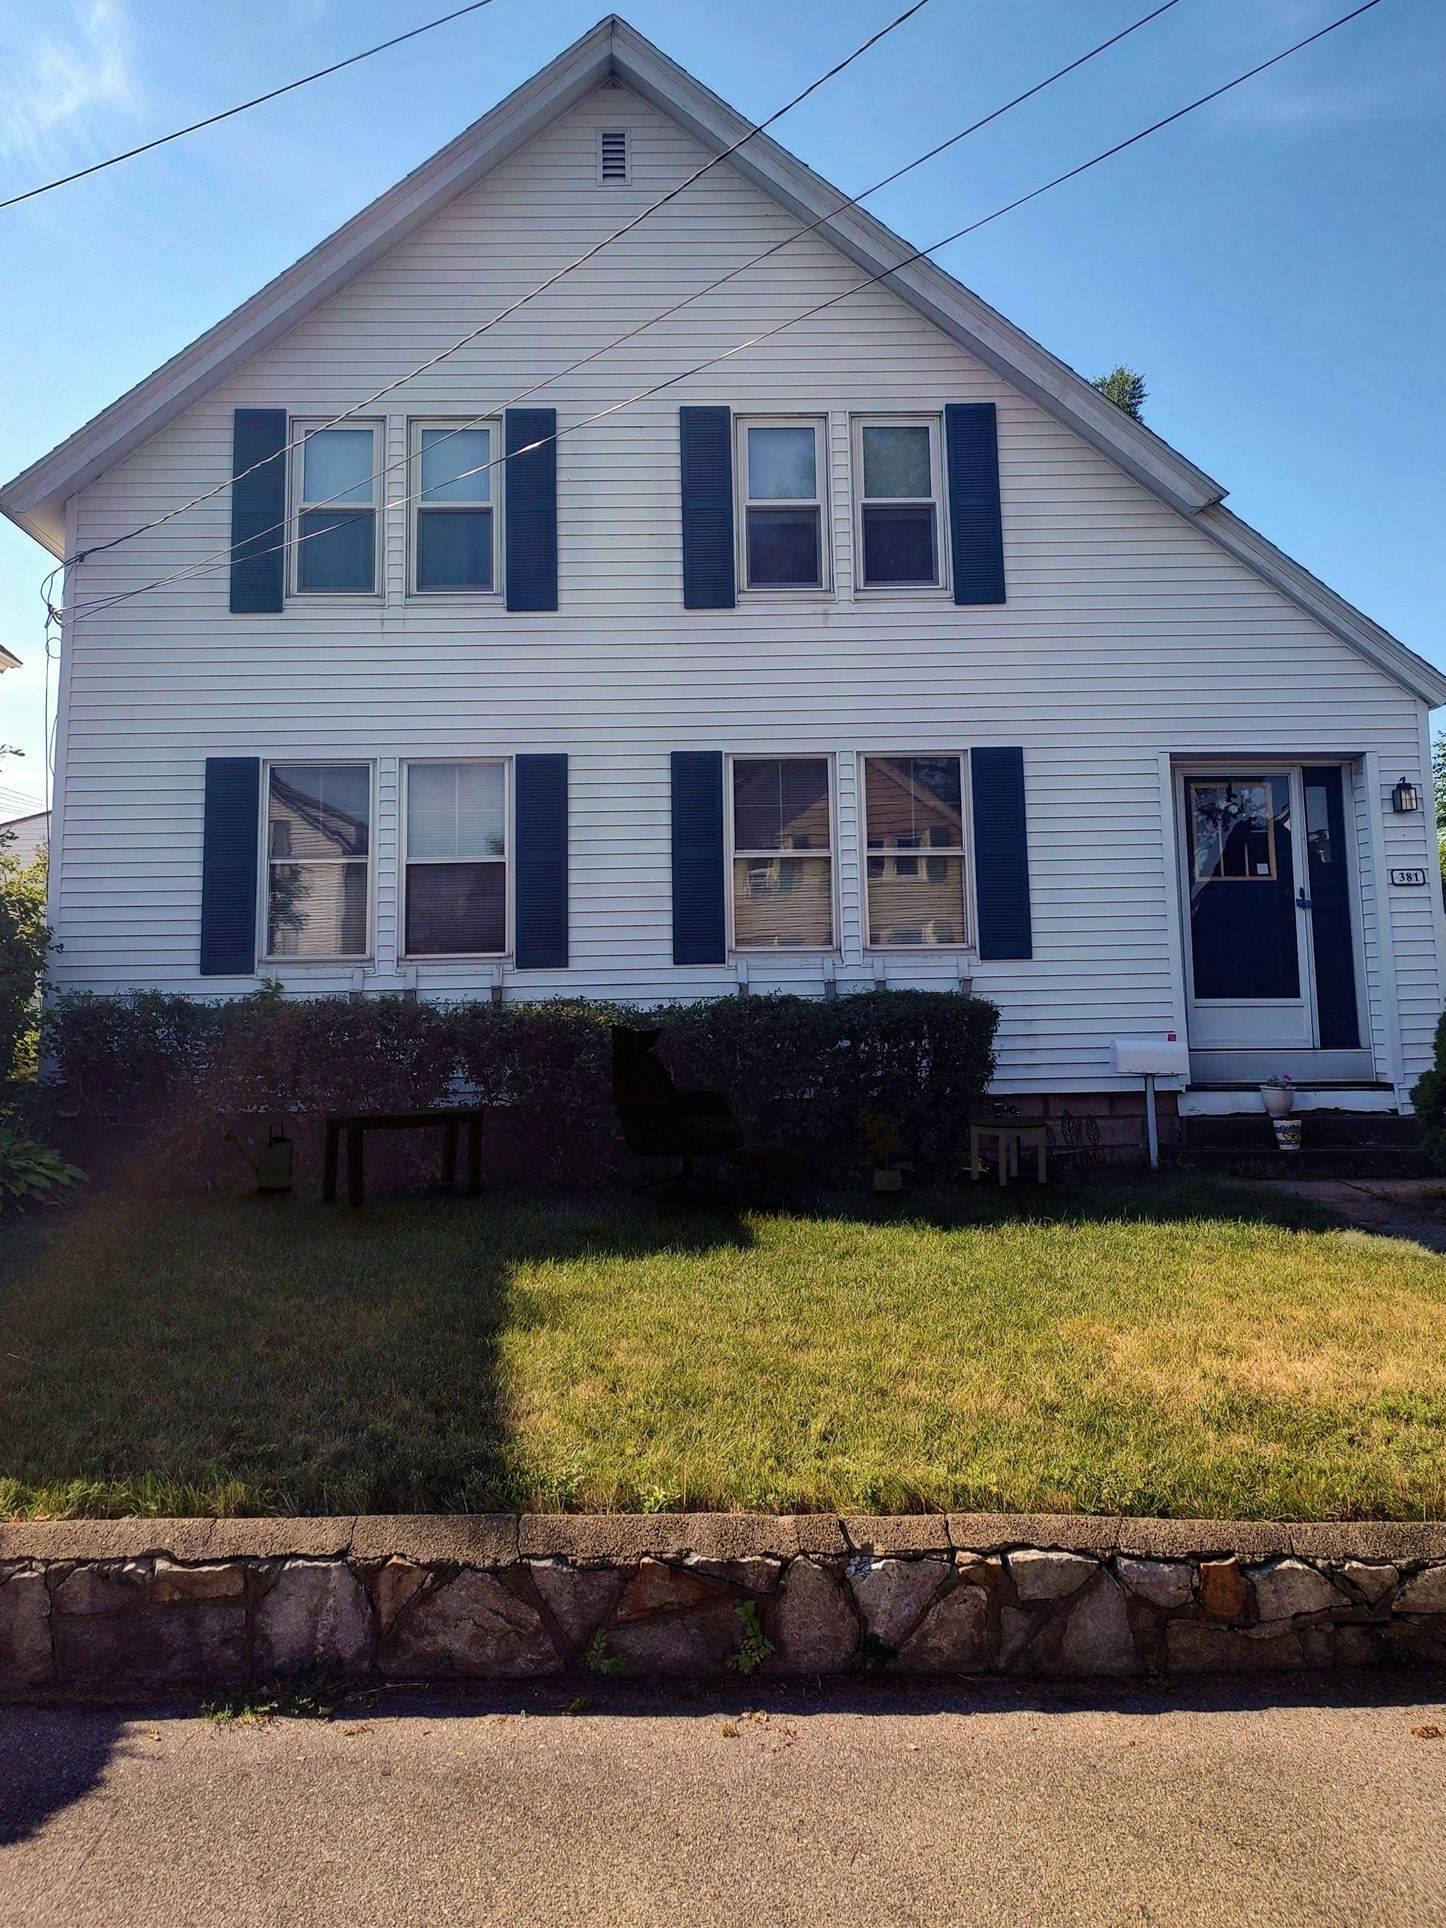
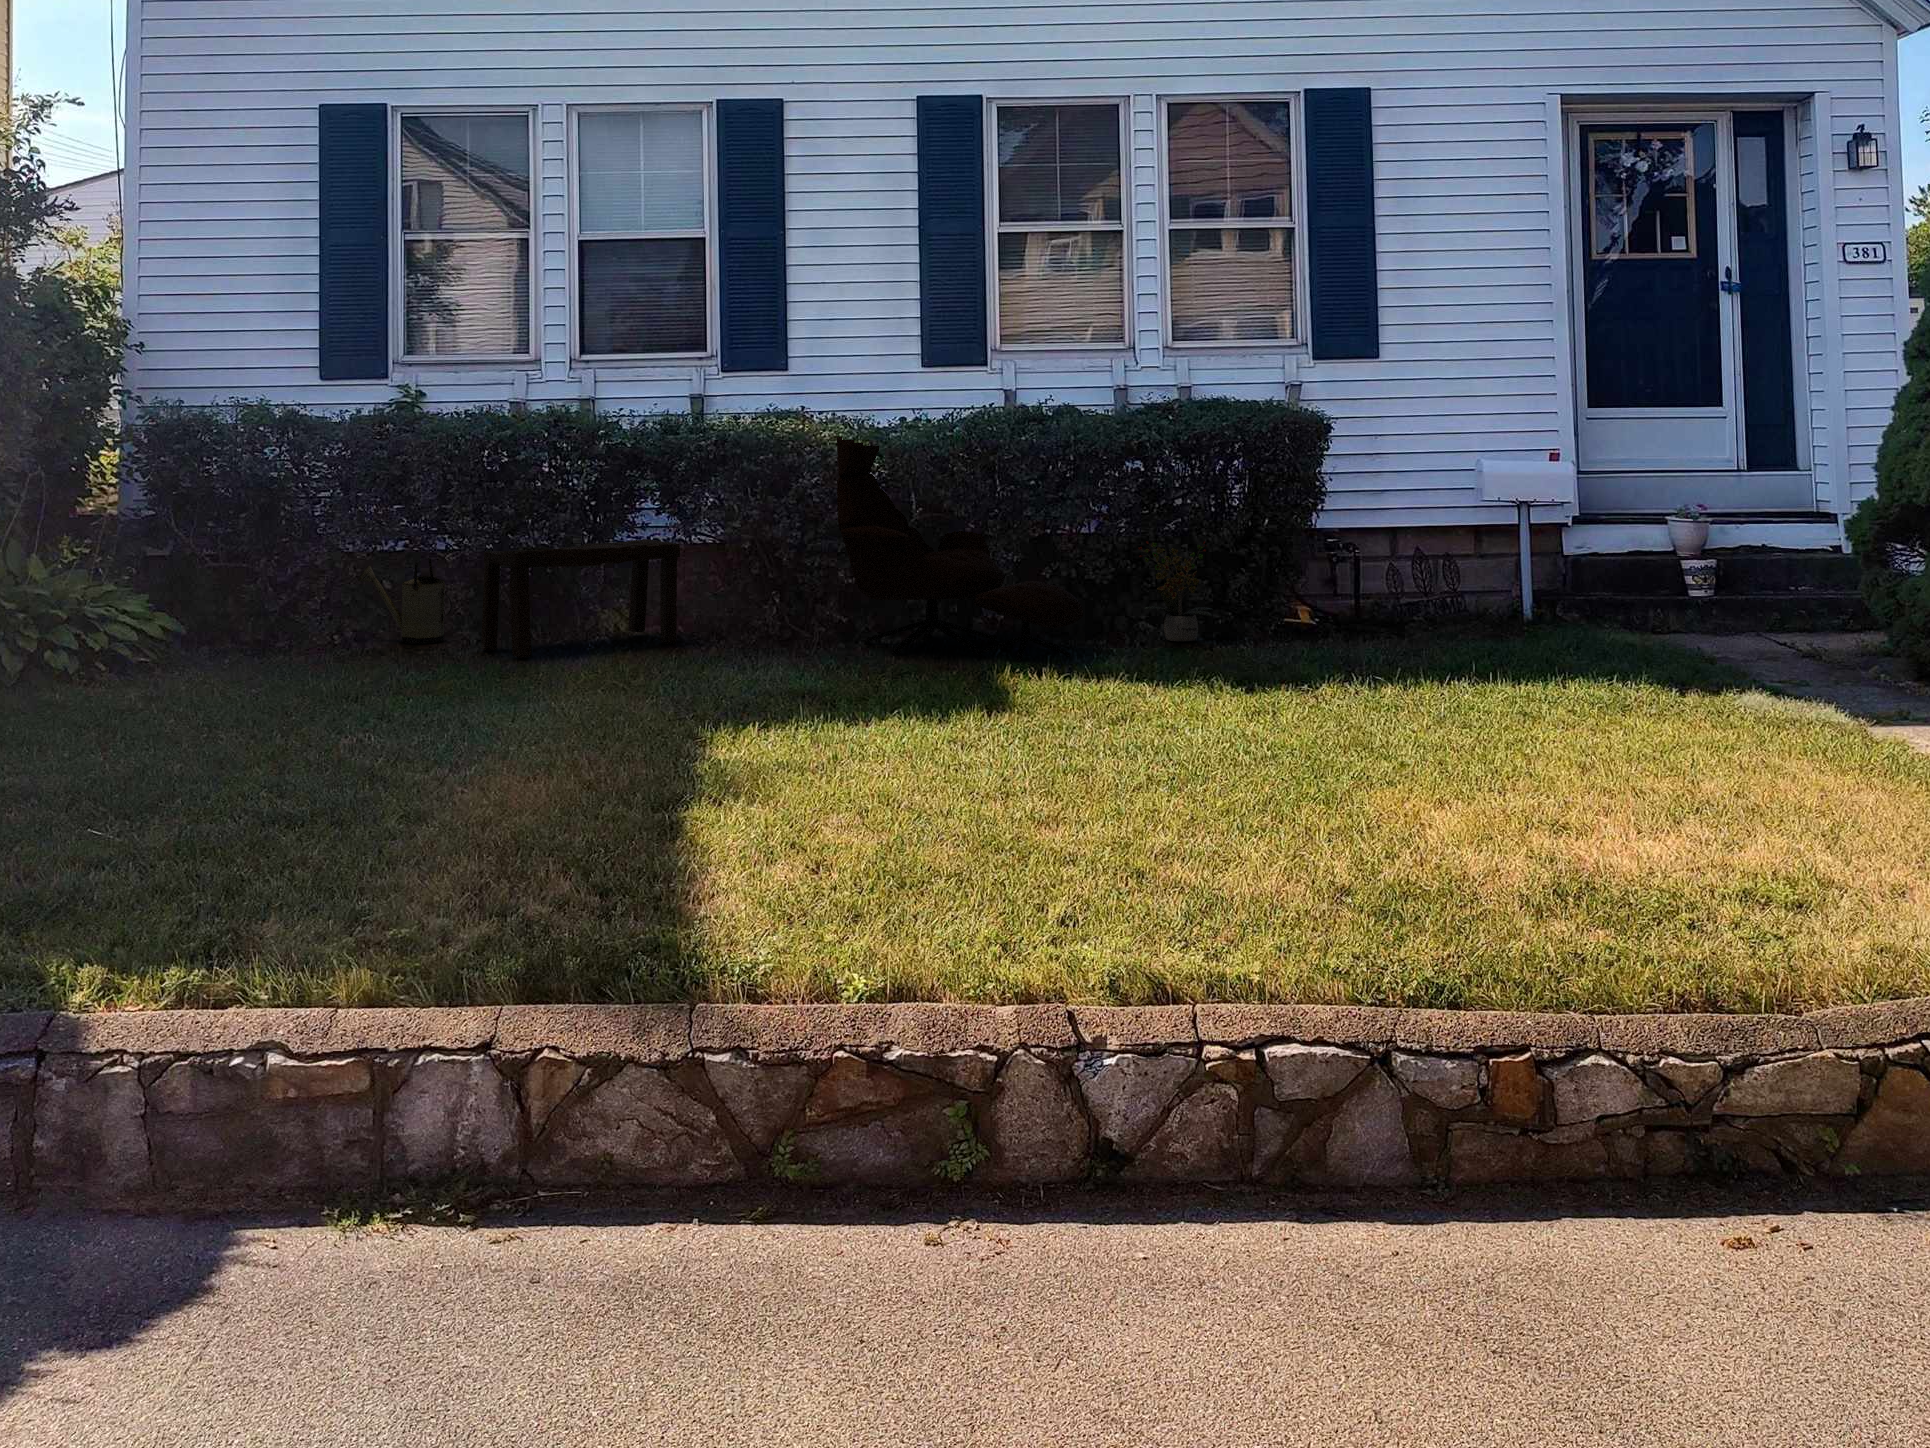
round table: present [969,1118,1046,1186] -> none [1285,553,1380,635]

